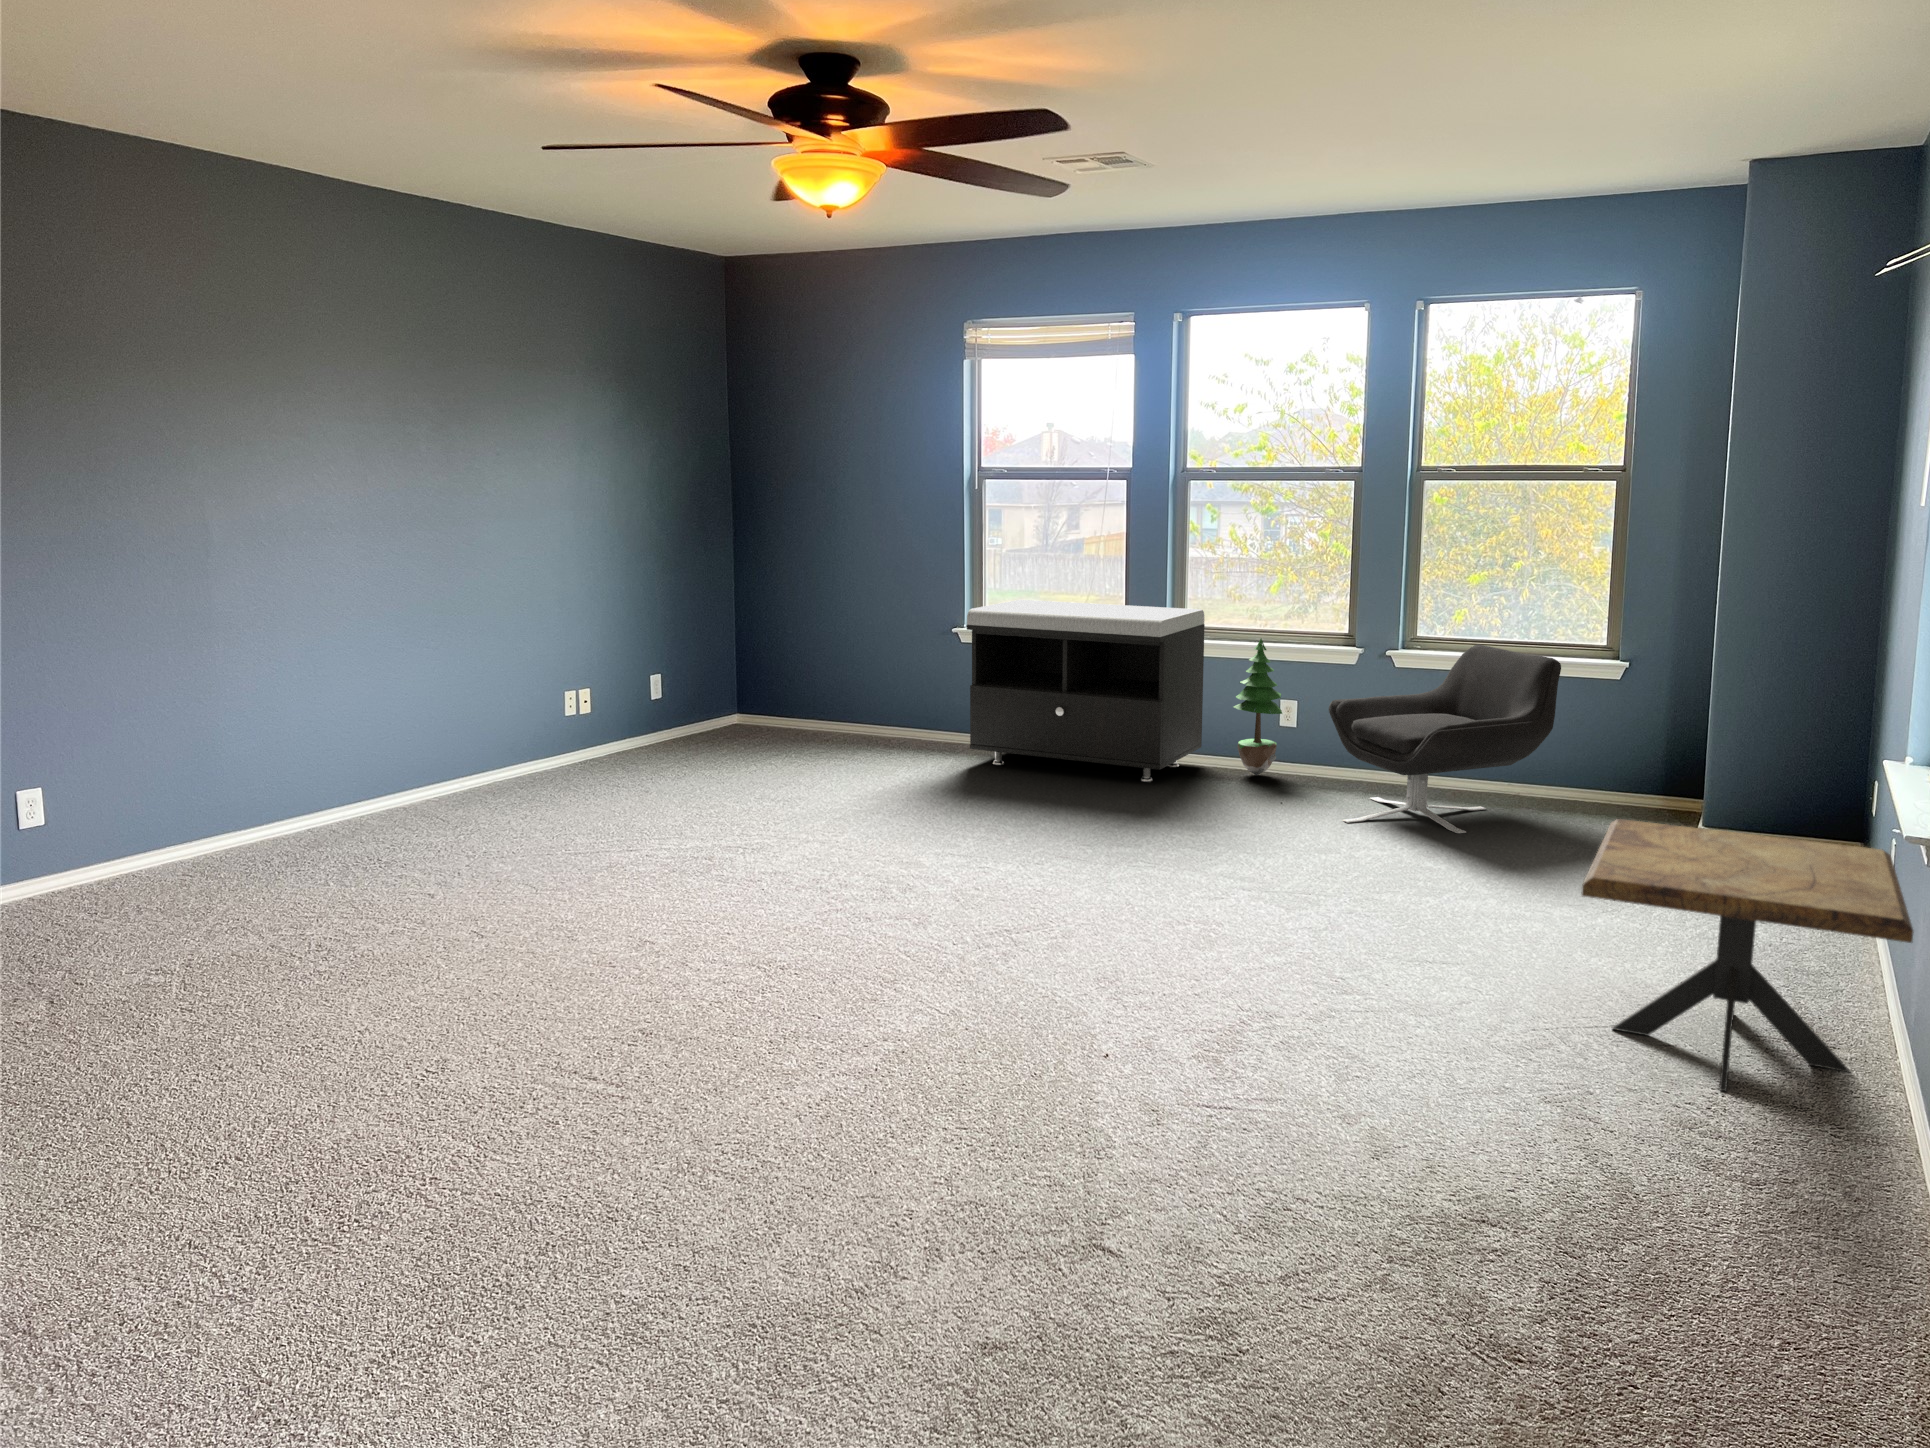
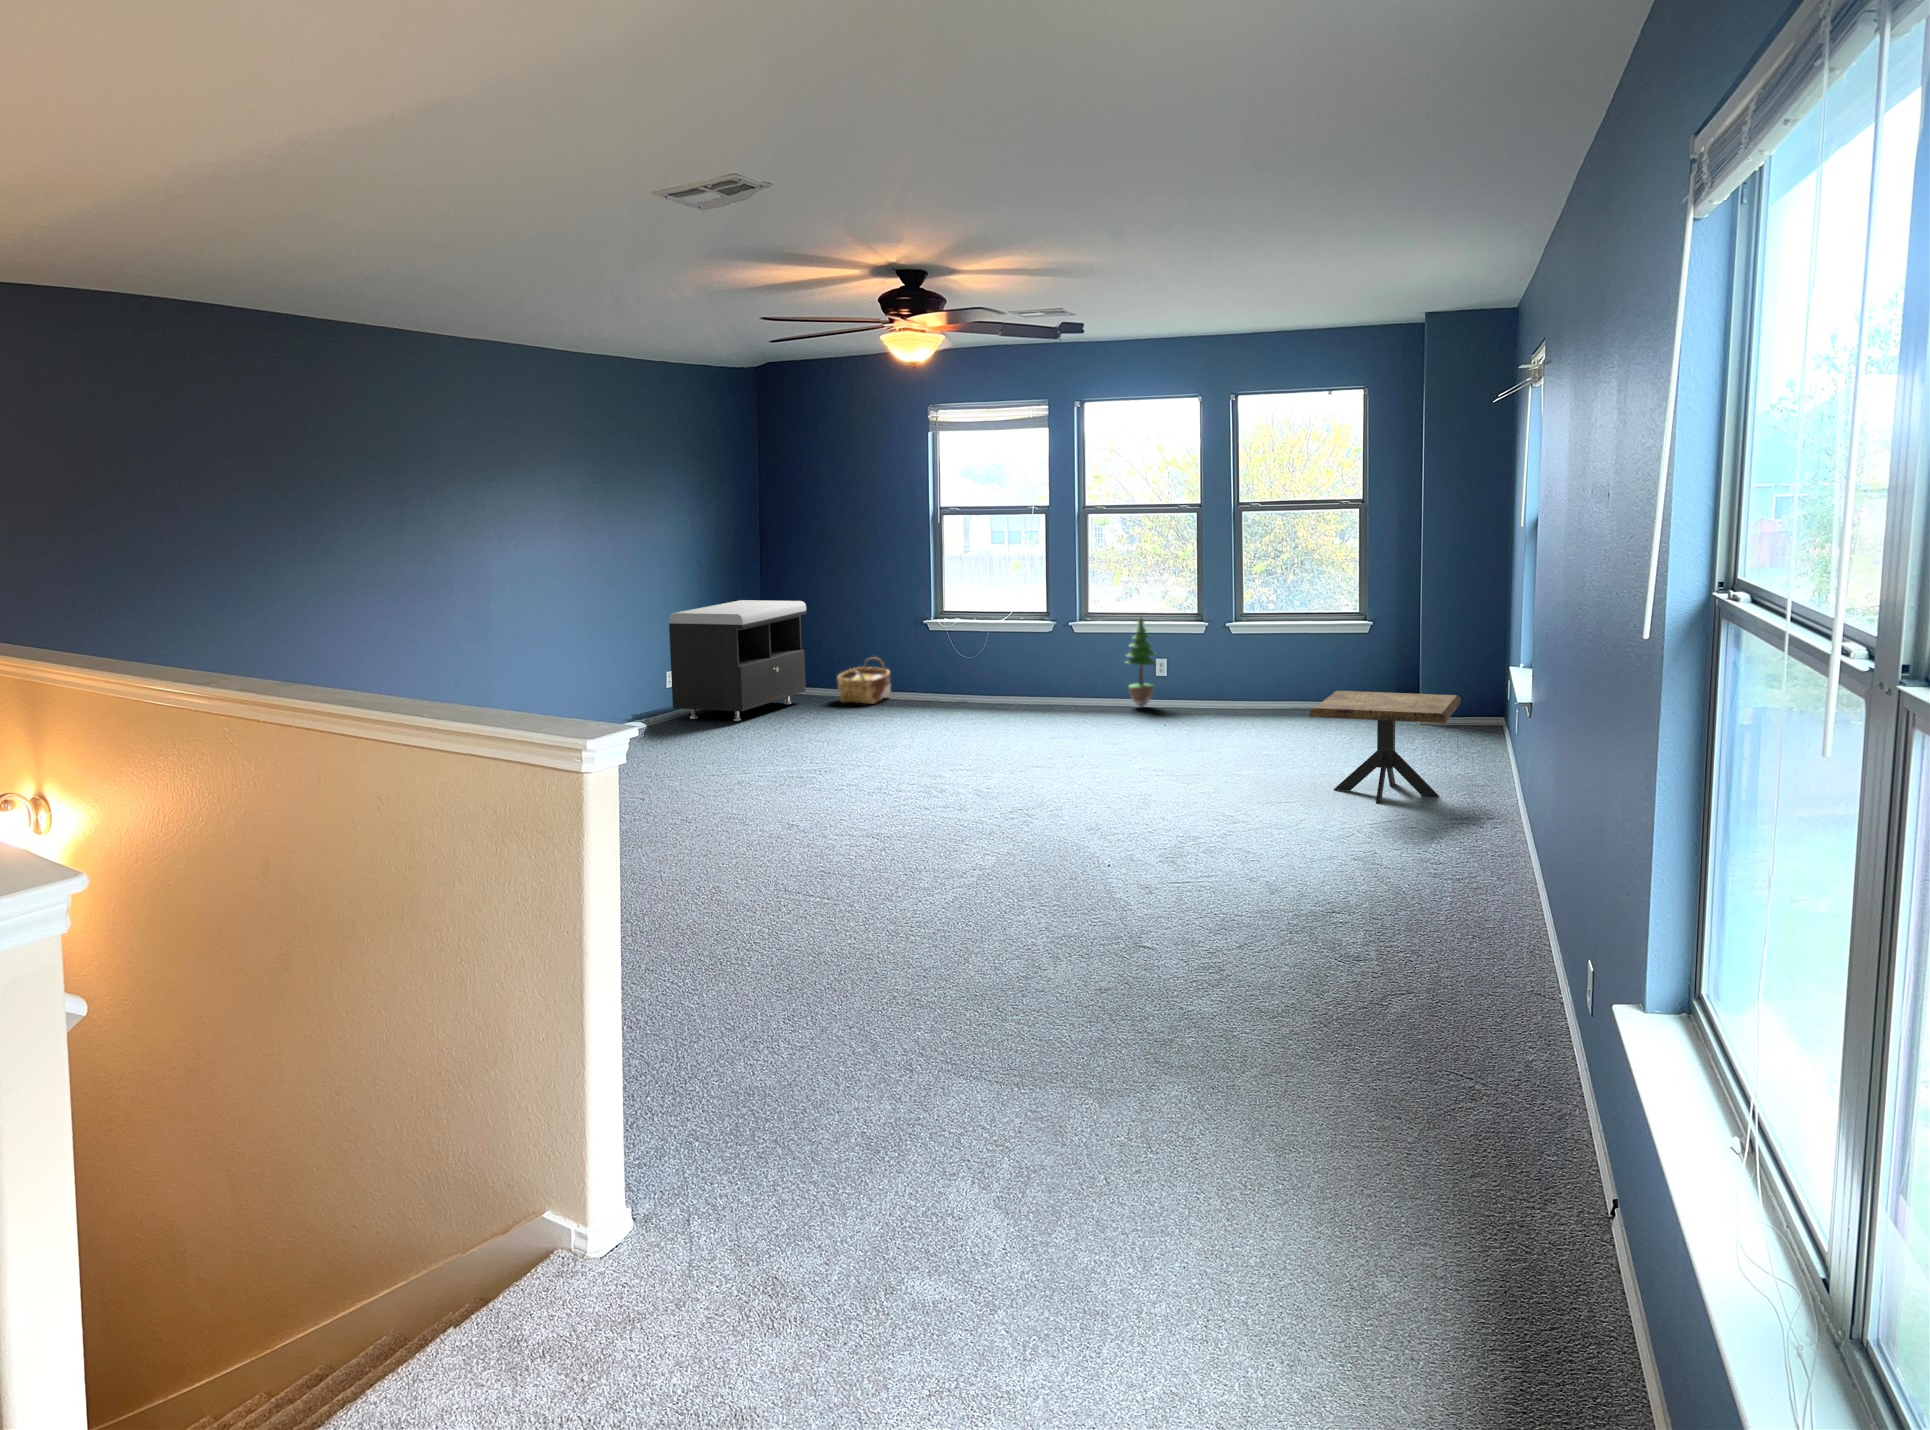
storage bench: present [967,600,1205,782] -> present [669,600,807,721]
lounge chair: present [1329,644,1561,833] -> none [1187,614,1329,728]
woven basket: none [824,679,905,748] -> present [837,657,891,704]

